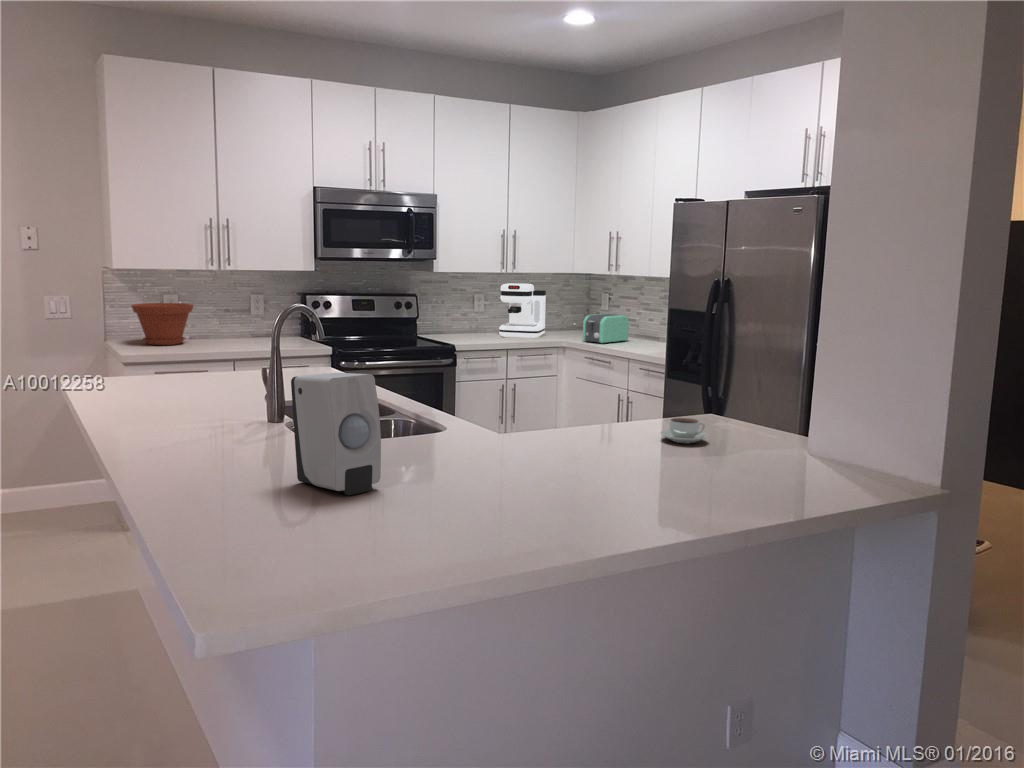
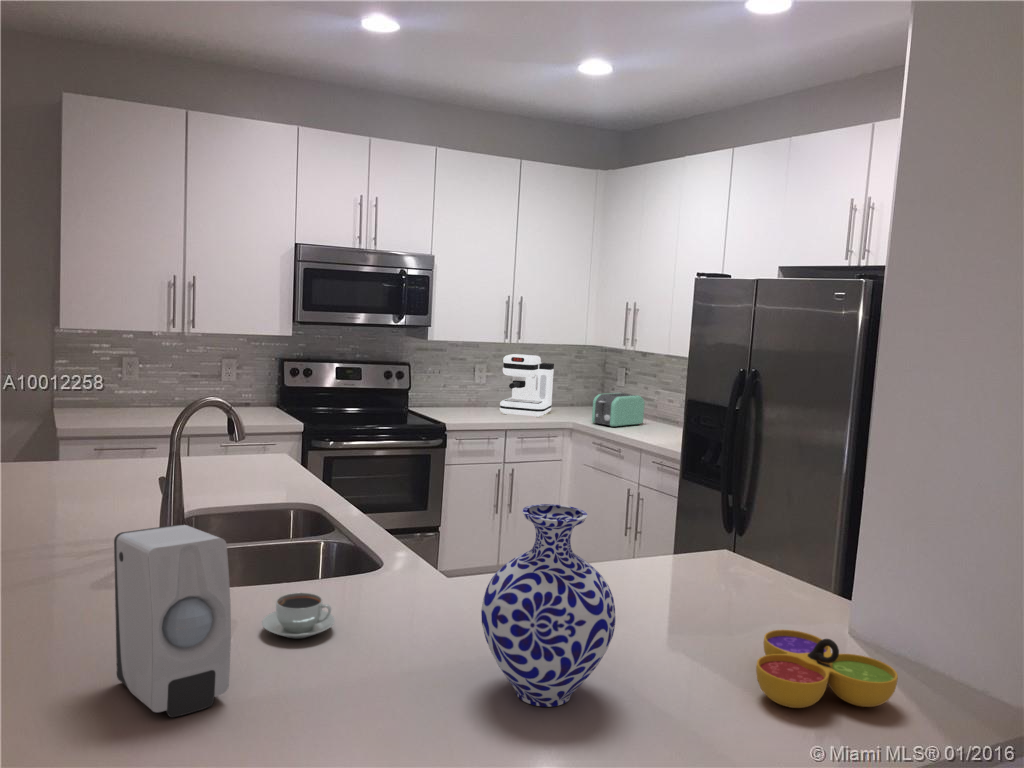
plant pot: present [131,303,193,345] -> none [82,365,153,414]
vase: none [549,348,644,486] -> present [481,504,616,707]
coffee cup: present [661,418,707,443] -> present [262,593,335,638]
decorative bowl: none [742,436,840,482] -> present [756,630,898,708]

